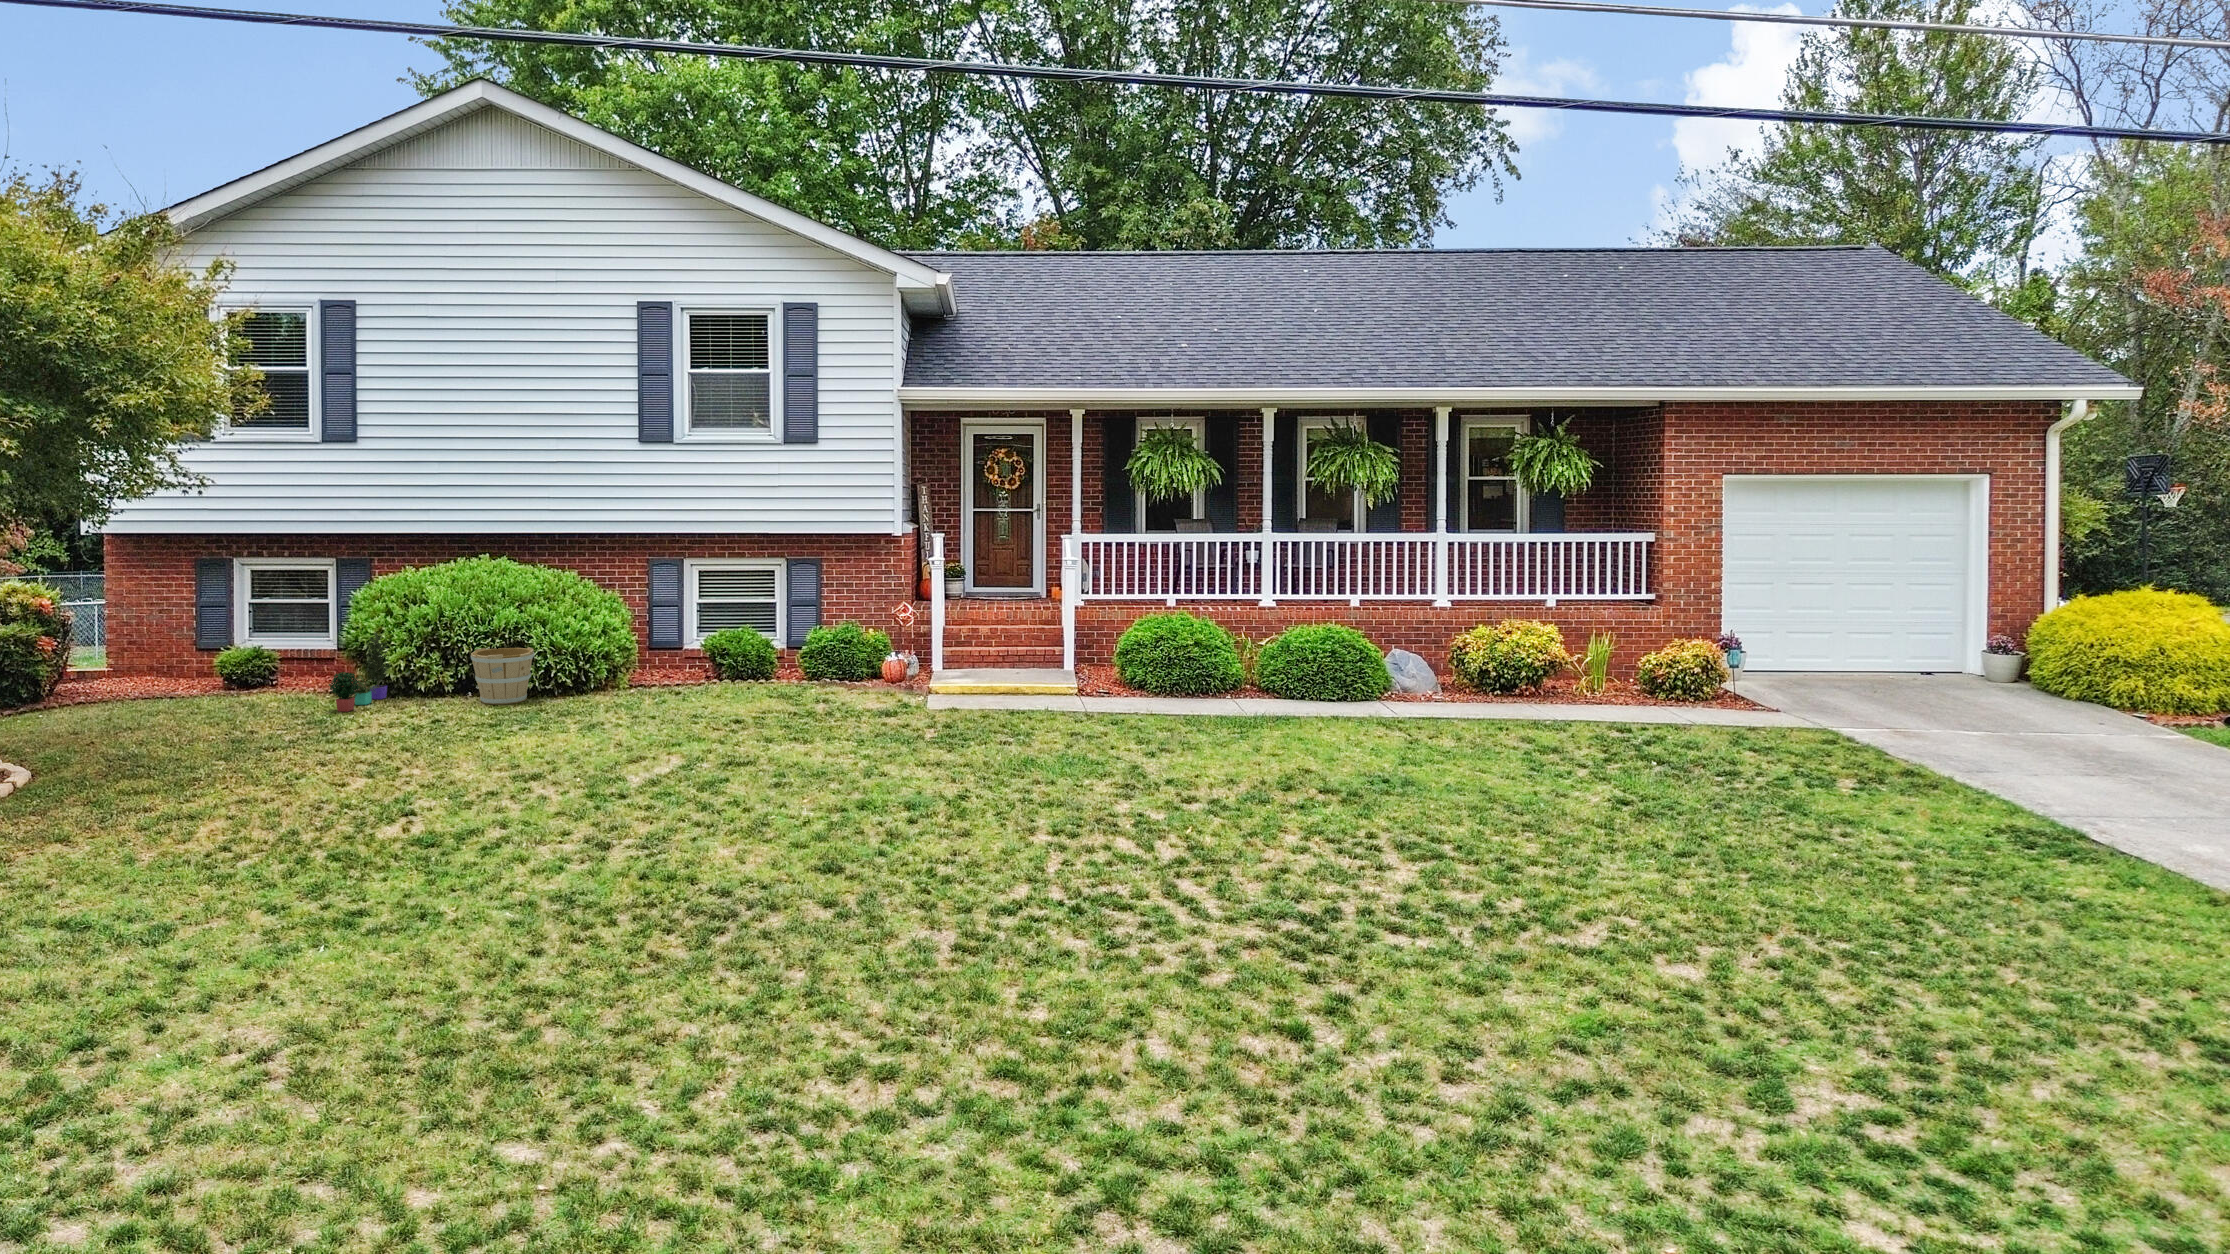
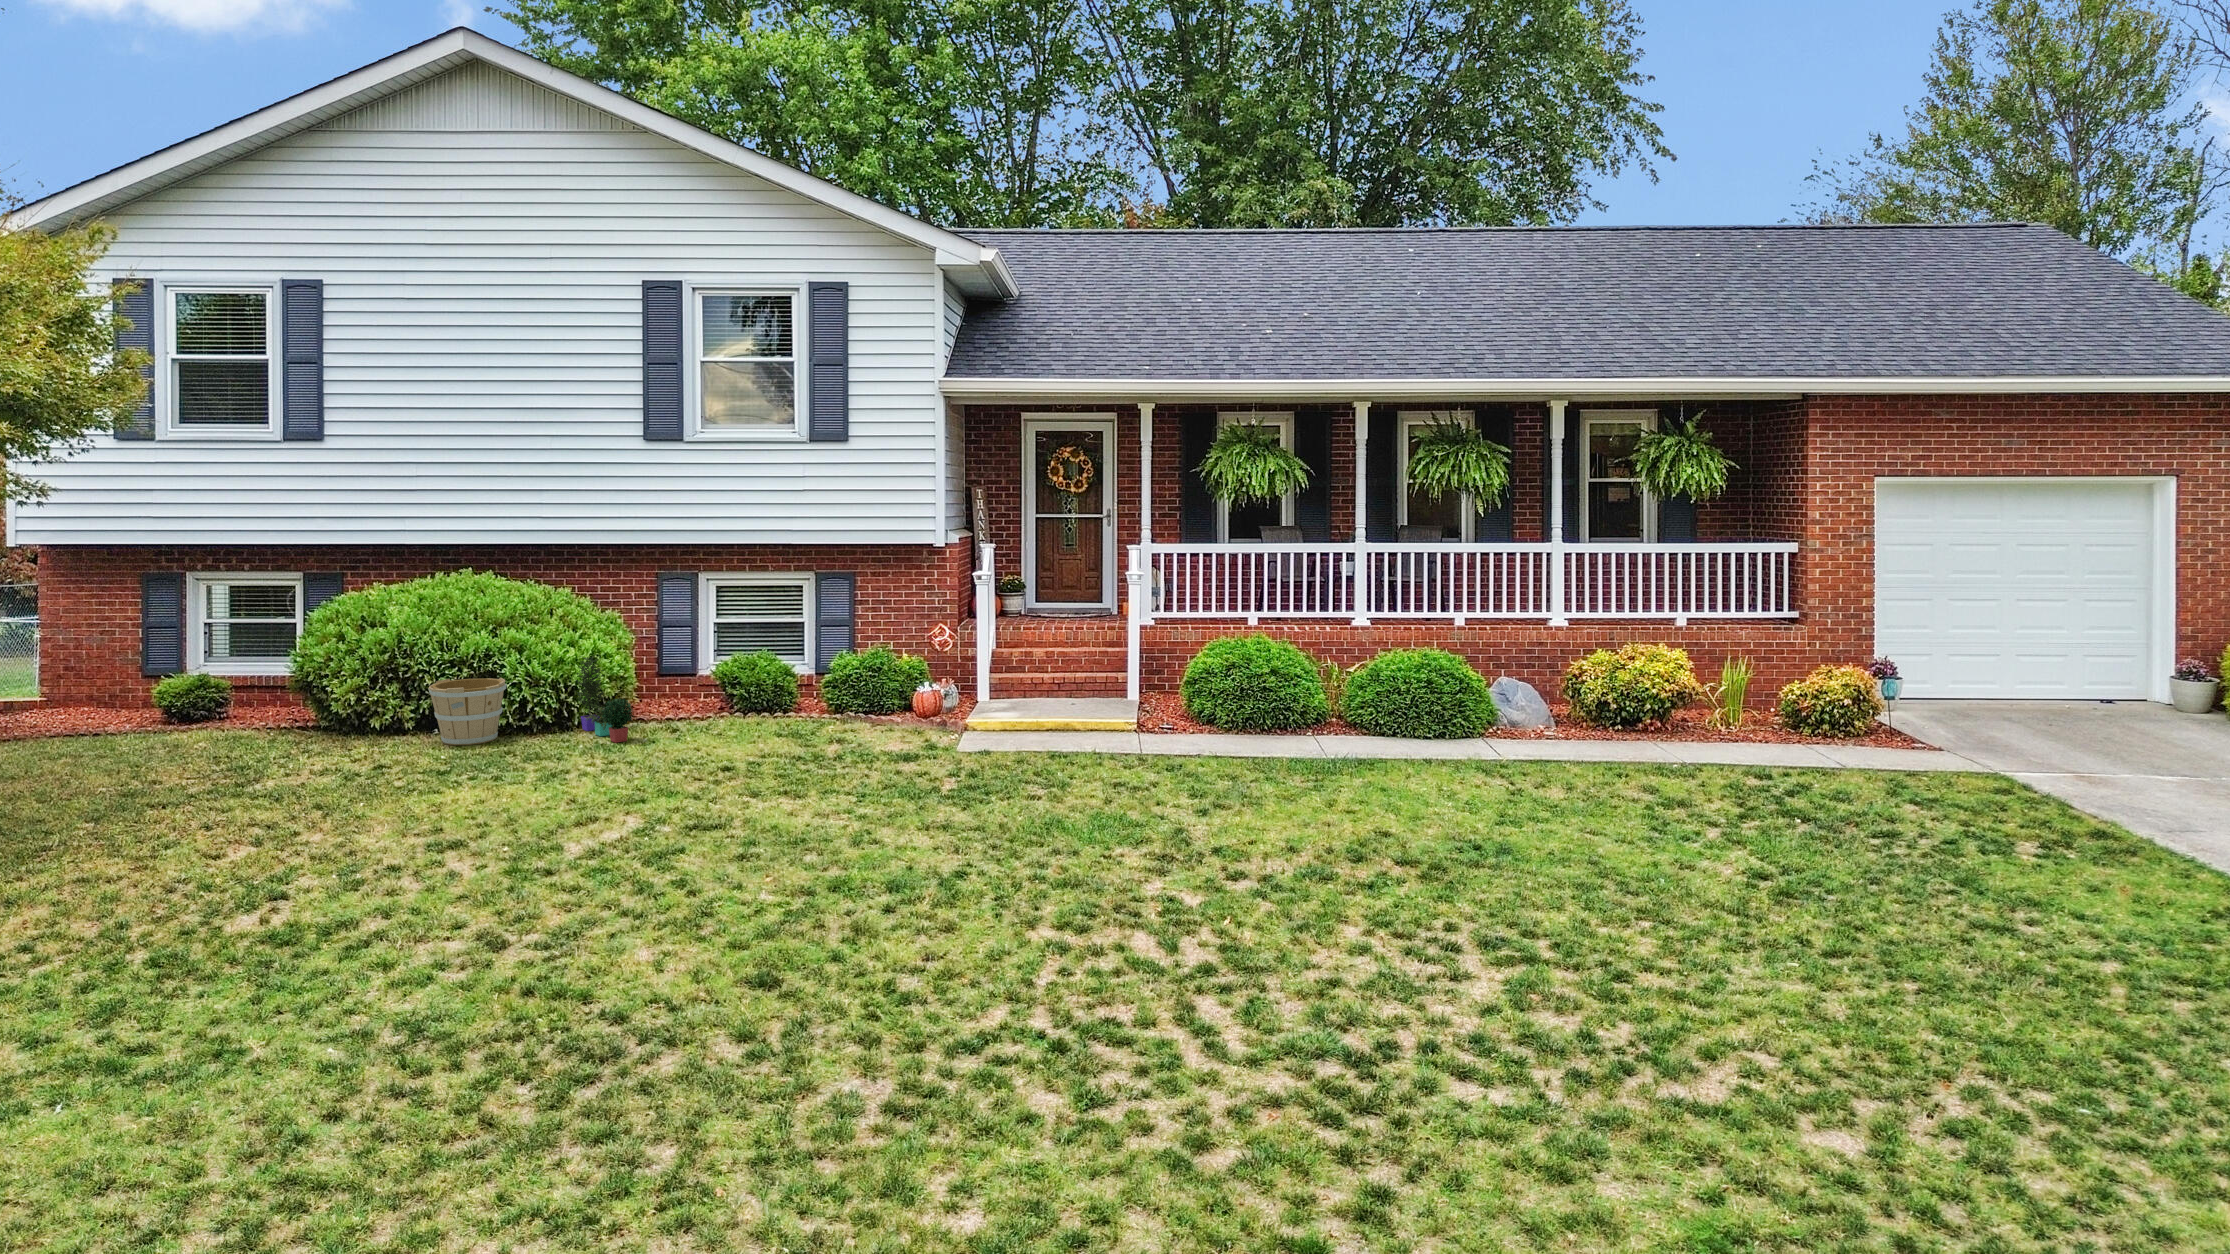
potted plant: present [329,632,391,712] -> present [577,656,634,743]

